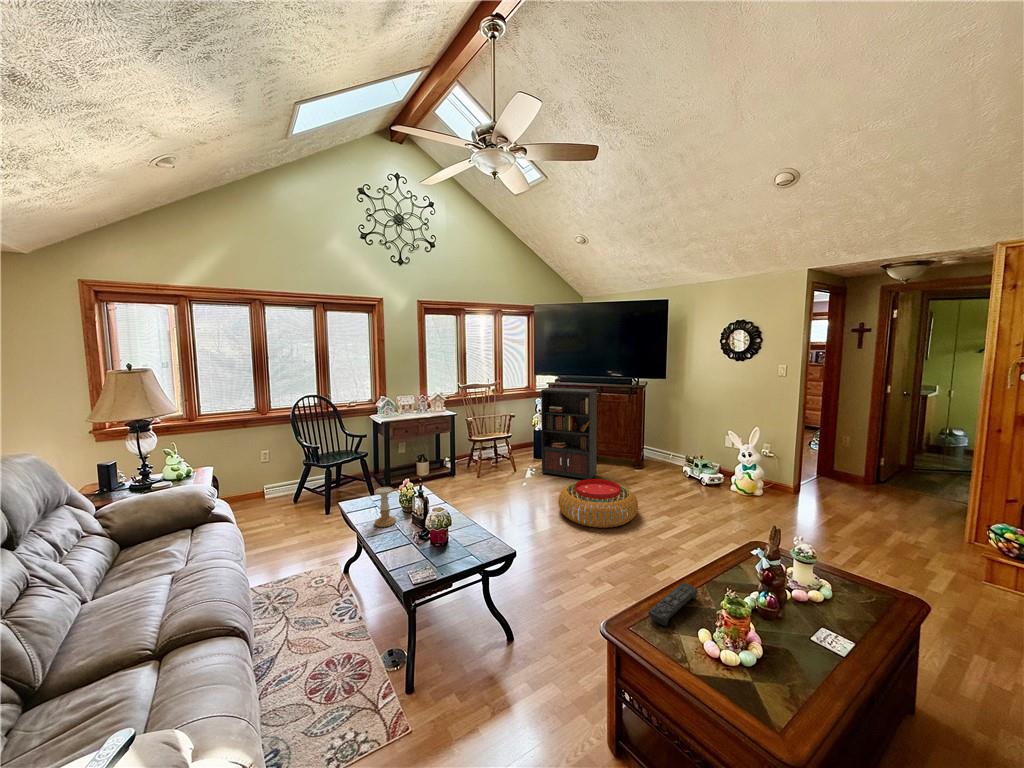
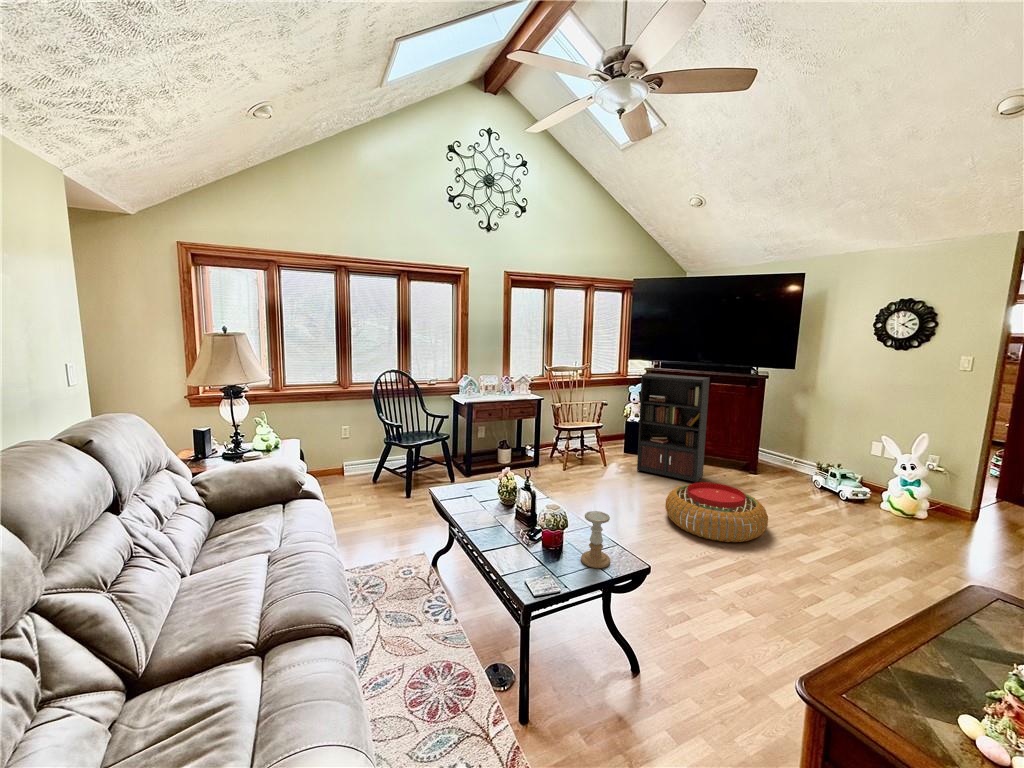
candle holder: present [375,487,396,527] -> present [581,511,610,568]
remote control: present [648,583,698,626] -> none [873,640,937,704]

